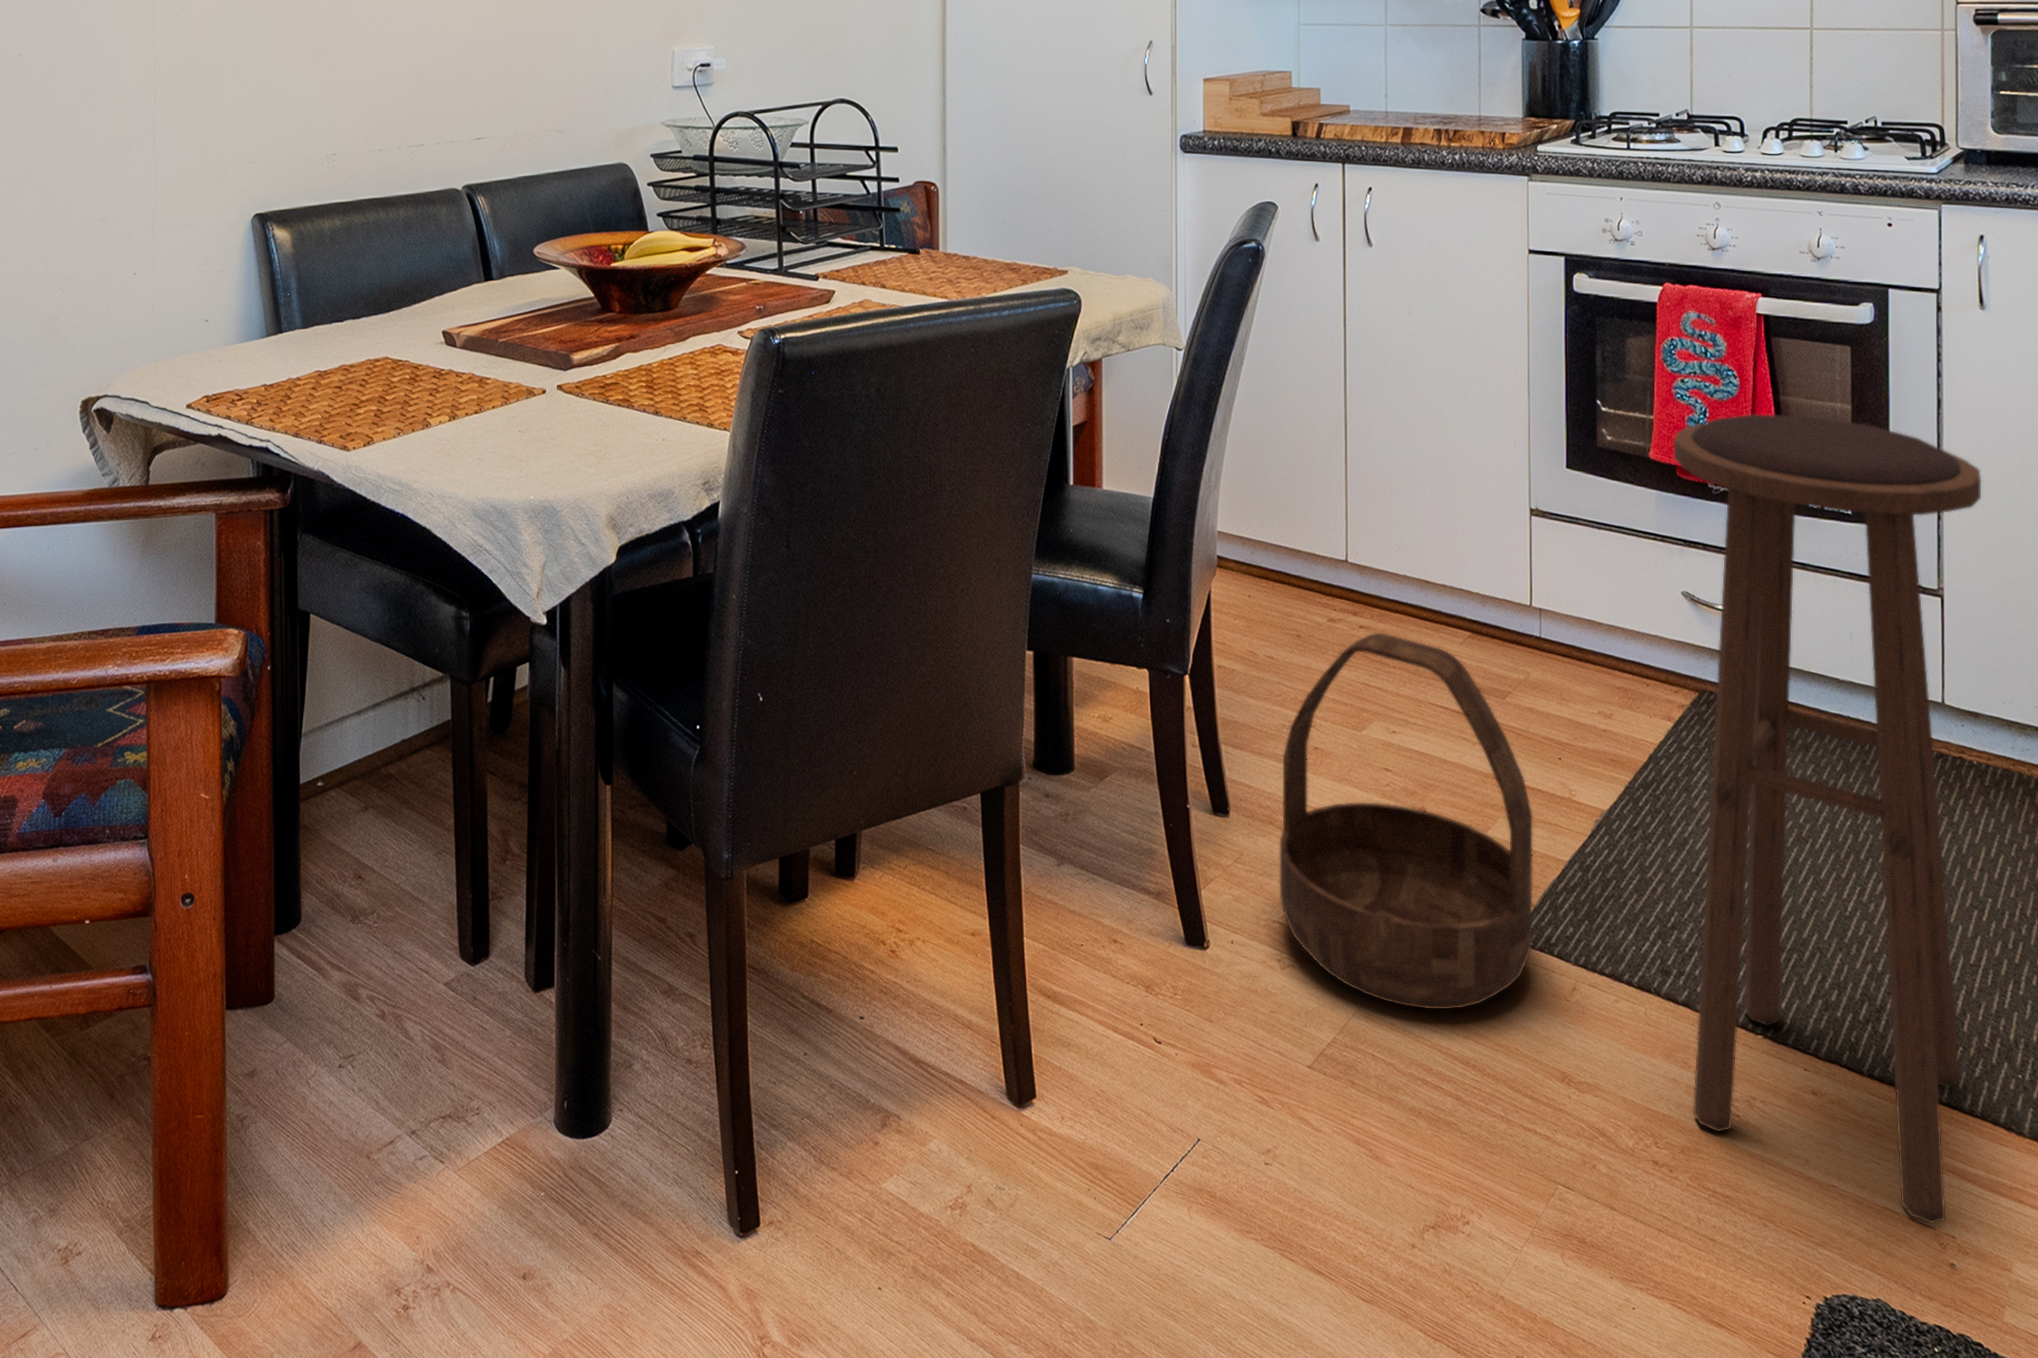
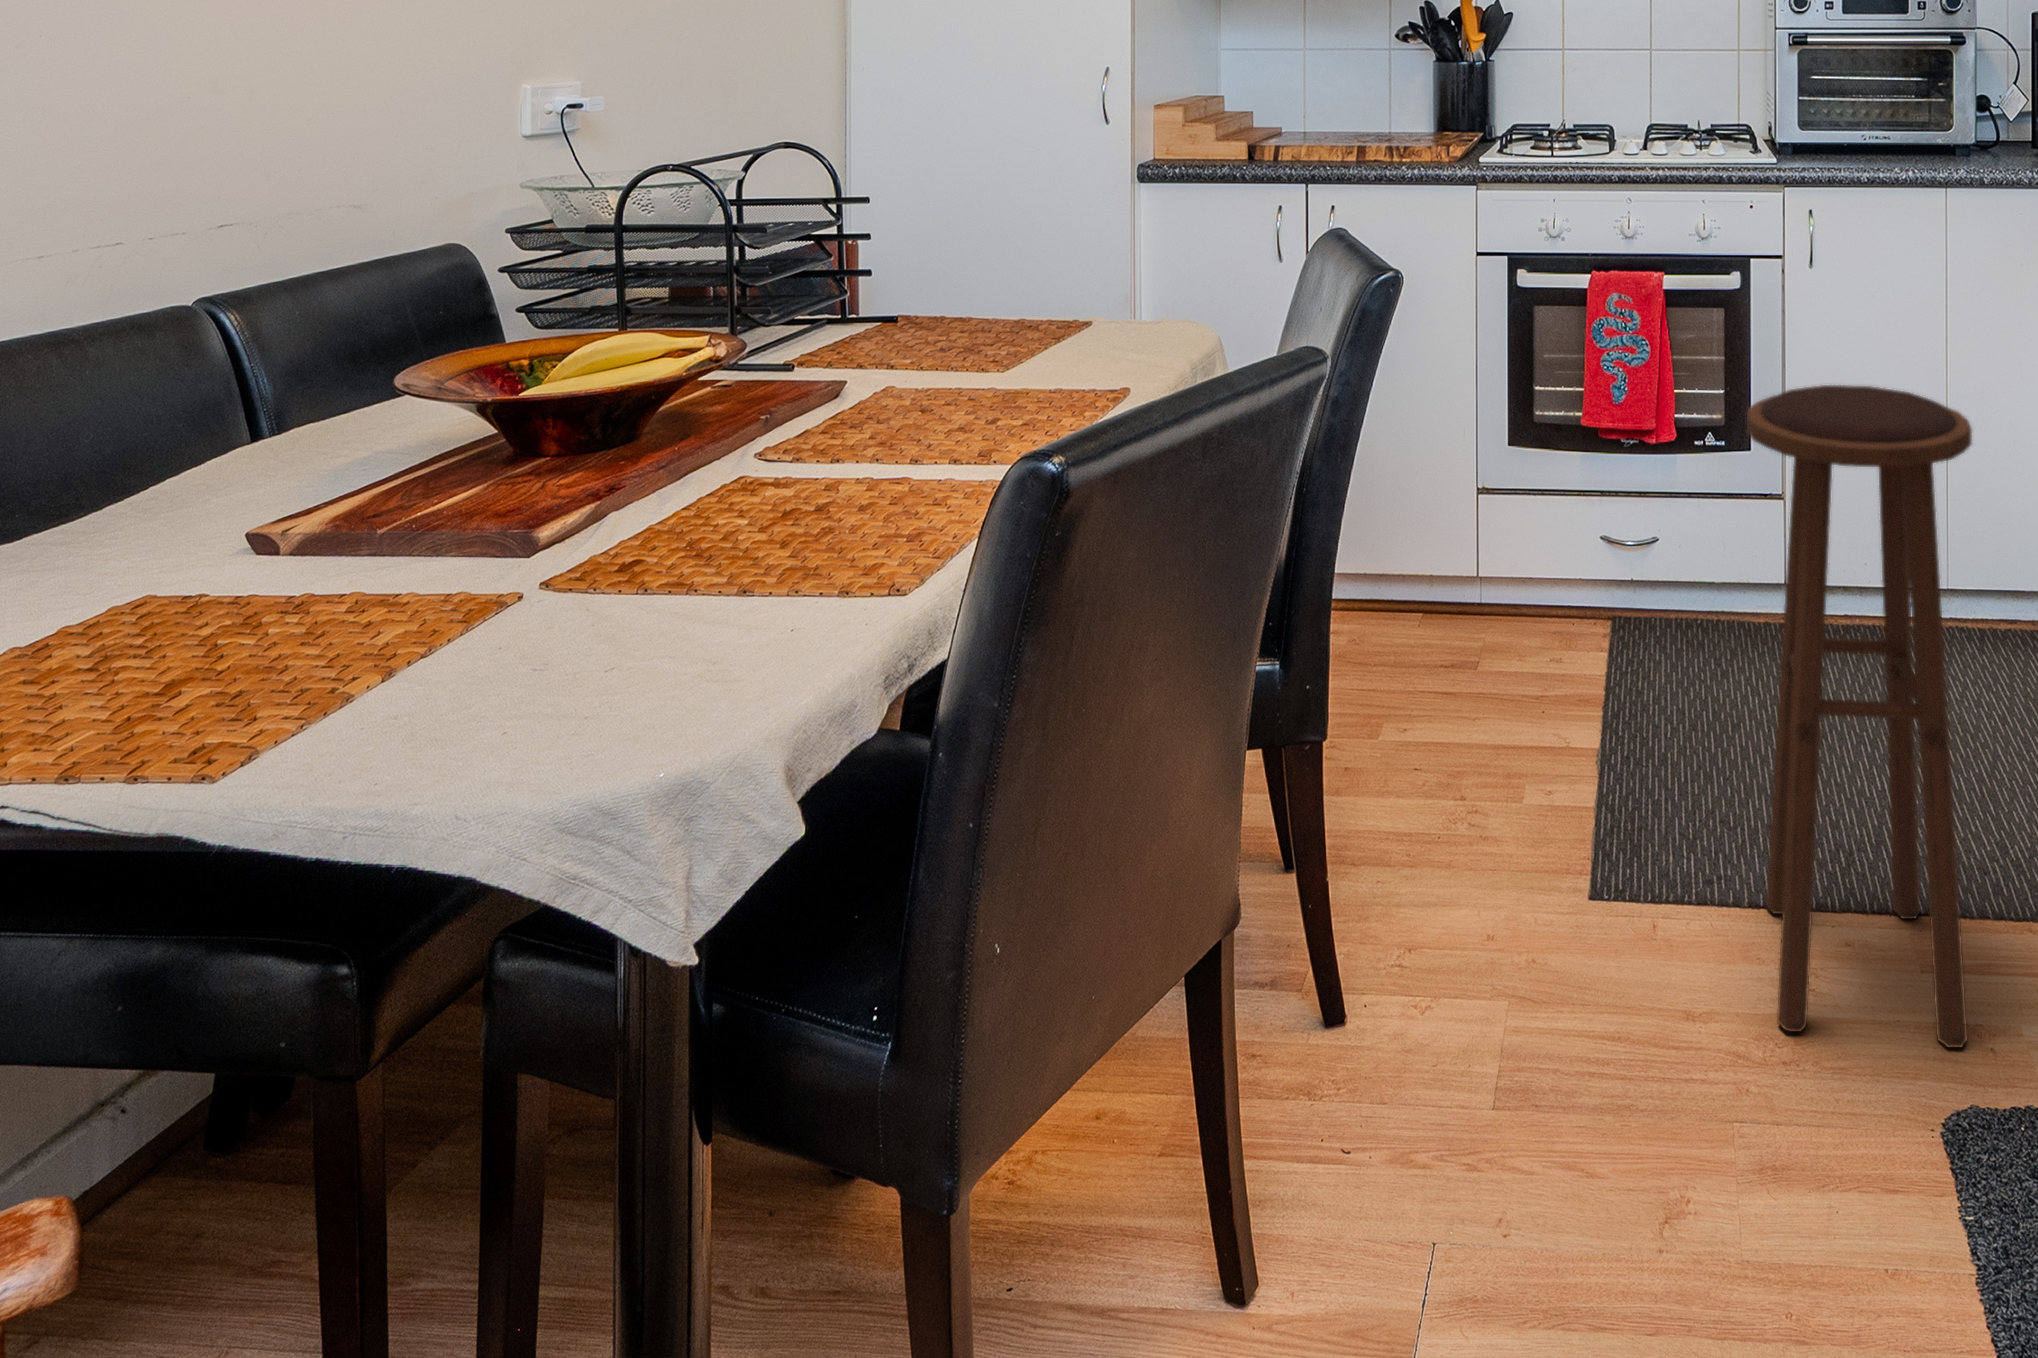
basket: present [1280,633,1532,1009] -> none [1382,650,1614,1018]

